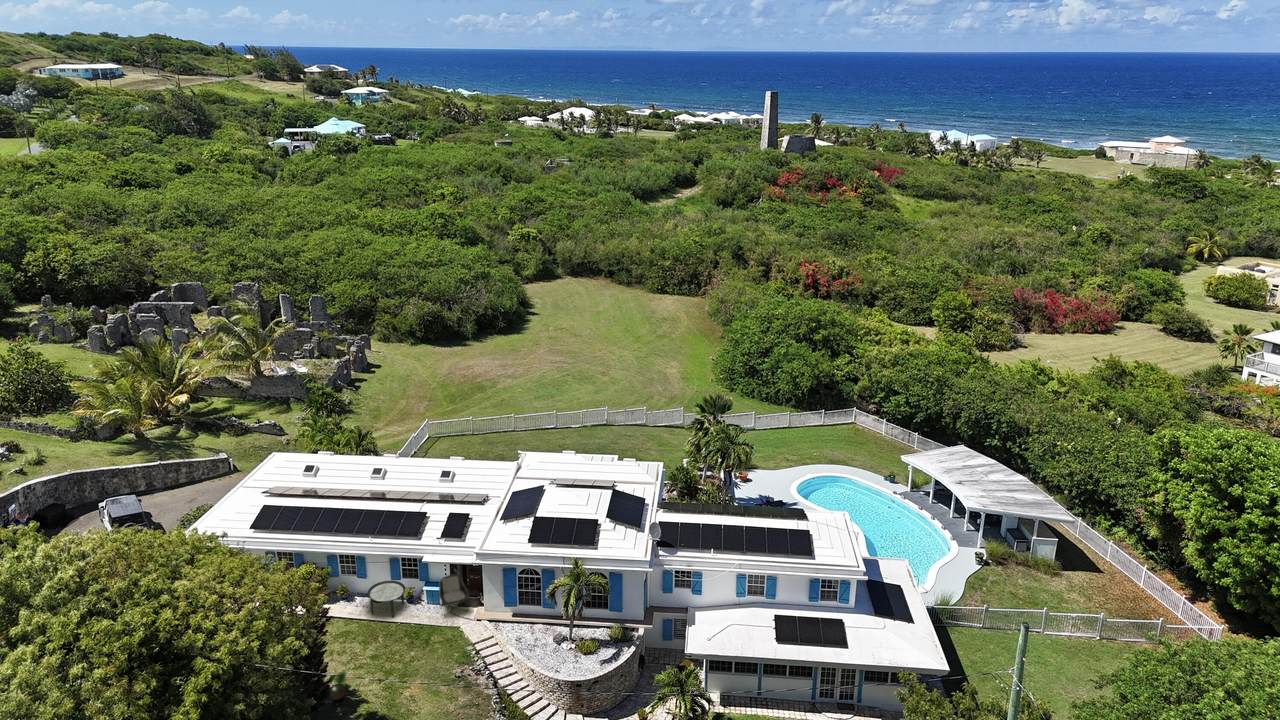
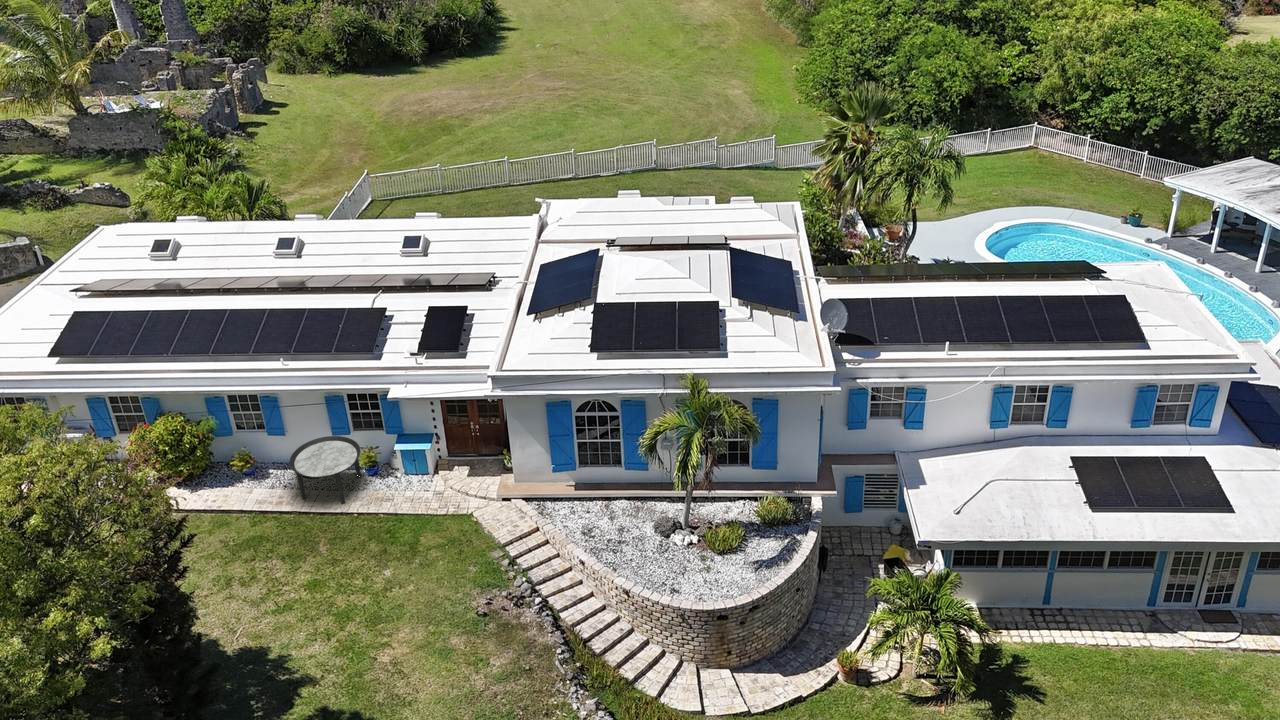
lounge chair: present [439,575,469,611] -> none [424,419,482,496]
potted tree: present [330,672,346,700] -> none [228,620,263,678]

